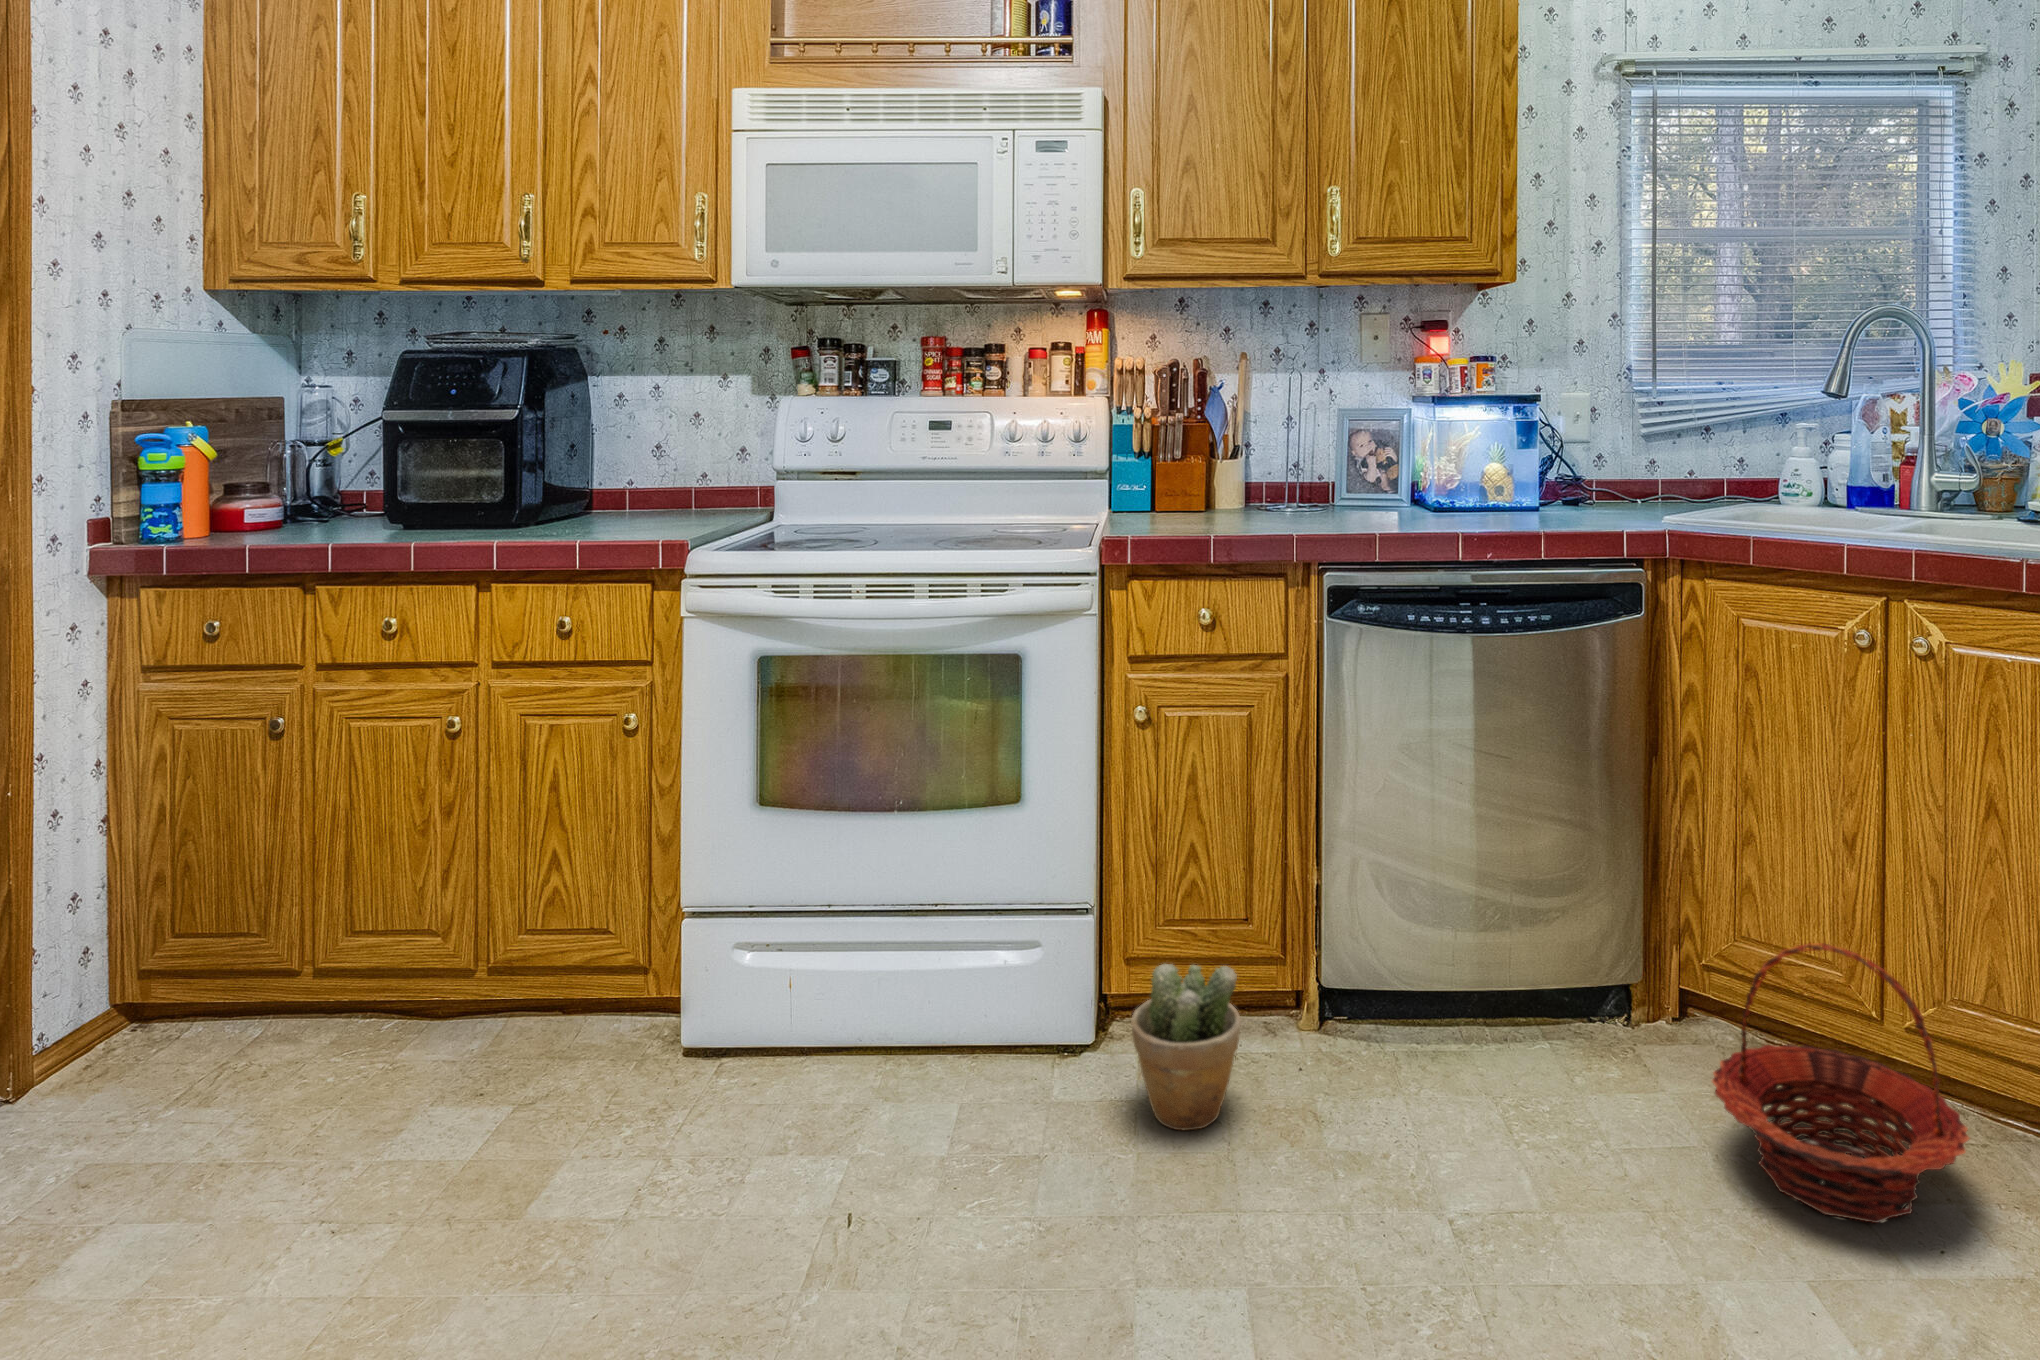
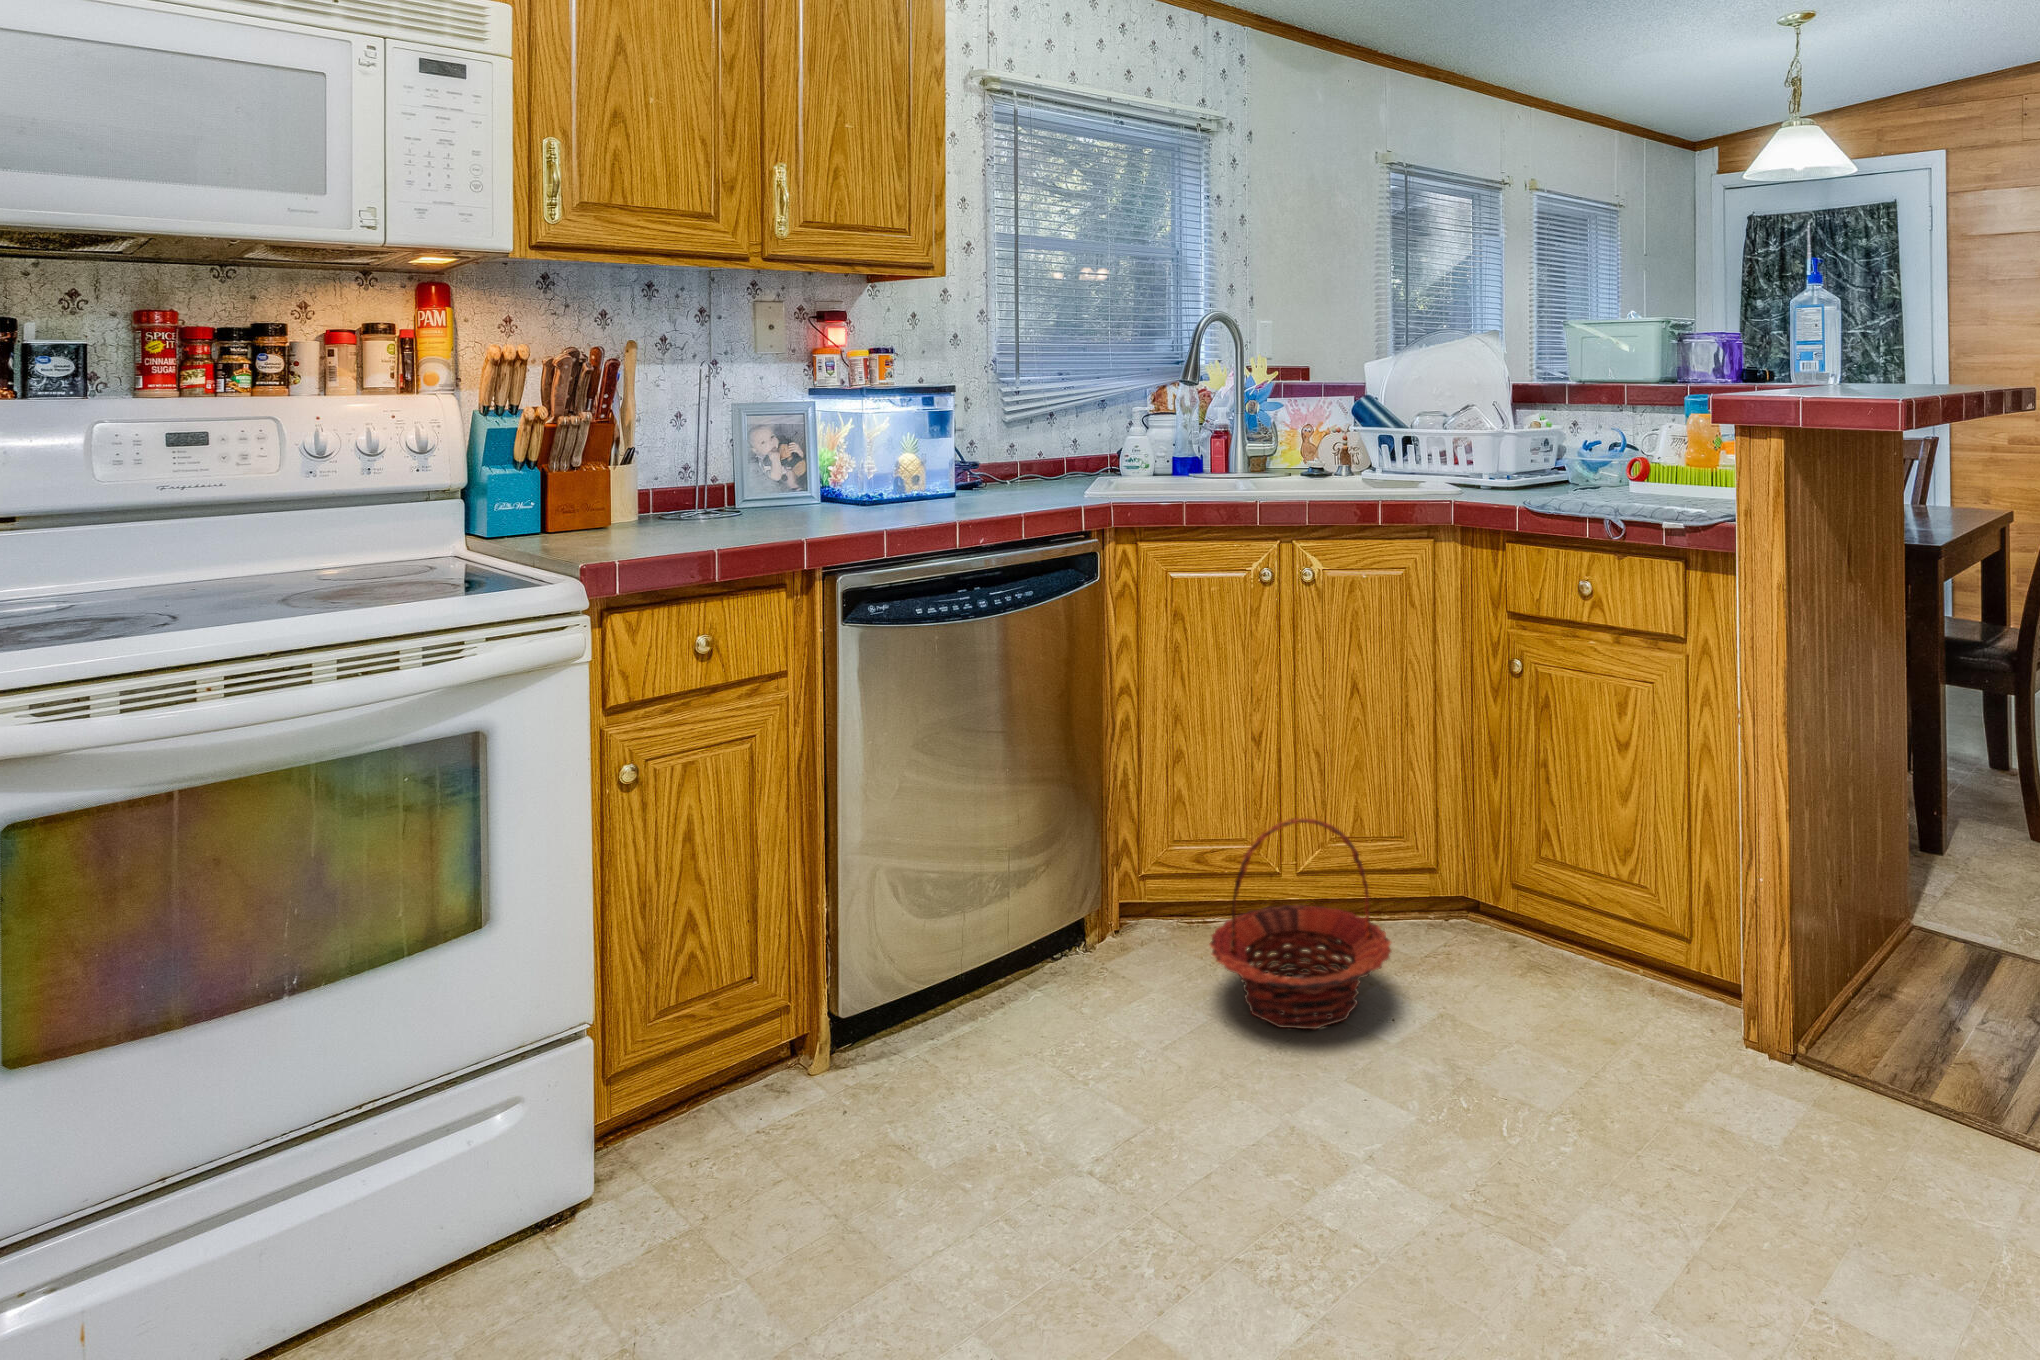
potted plant: present [1131,964,1241,1130] -> none [687,1023,821,1233]

